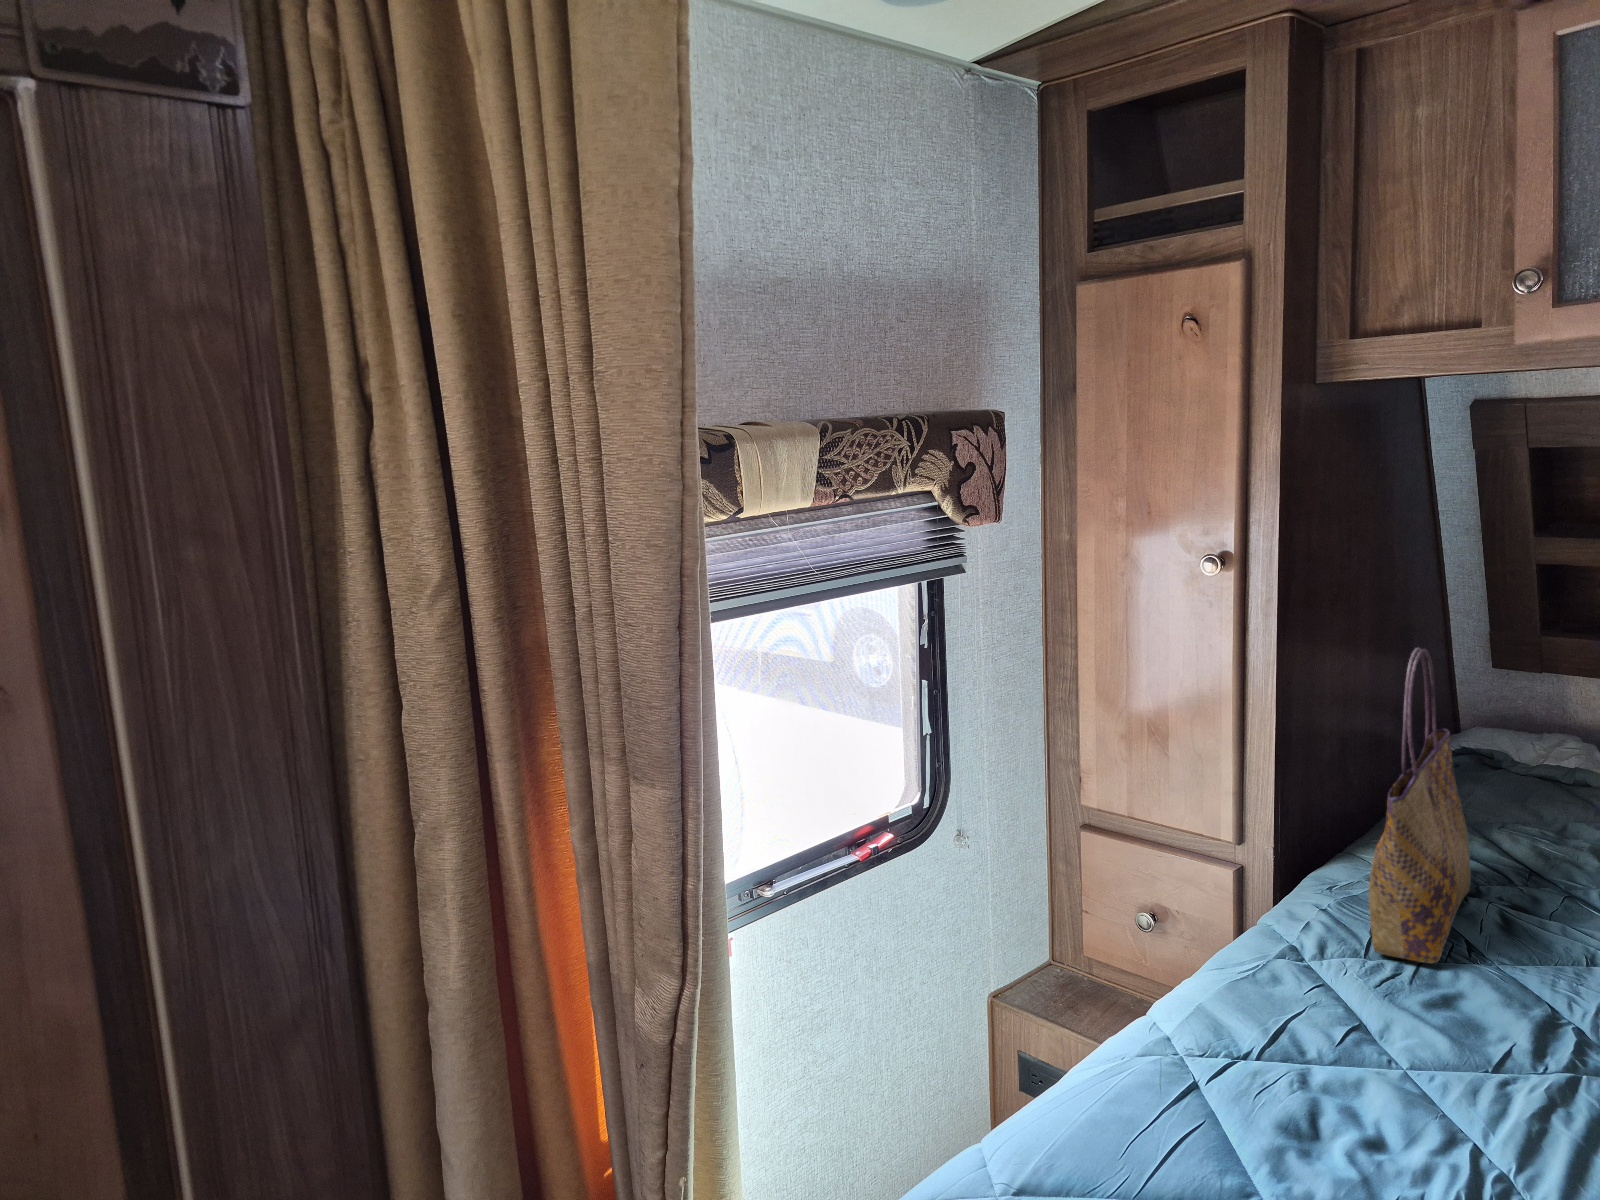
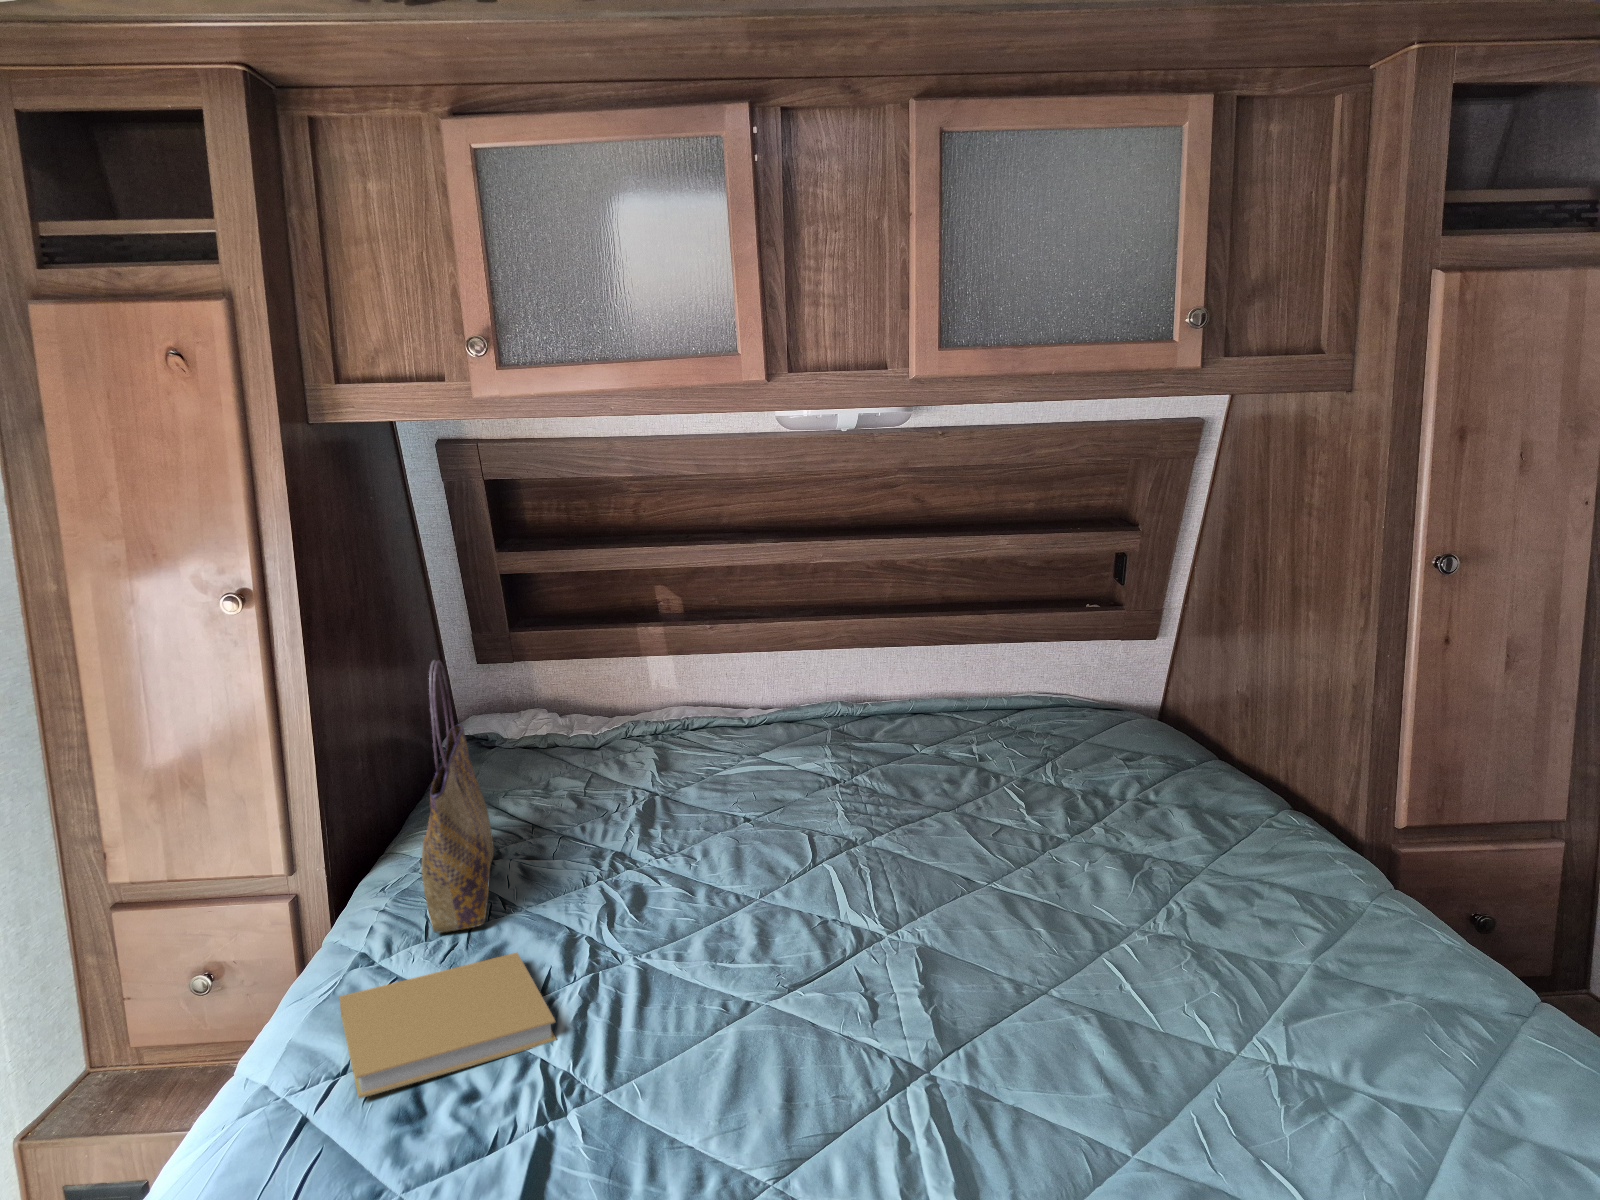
book: none [1251,978,1504,1135] -> present [340,953,556,1098]

